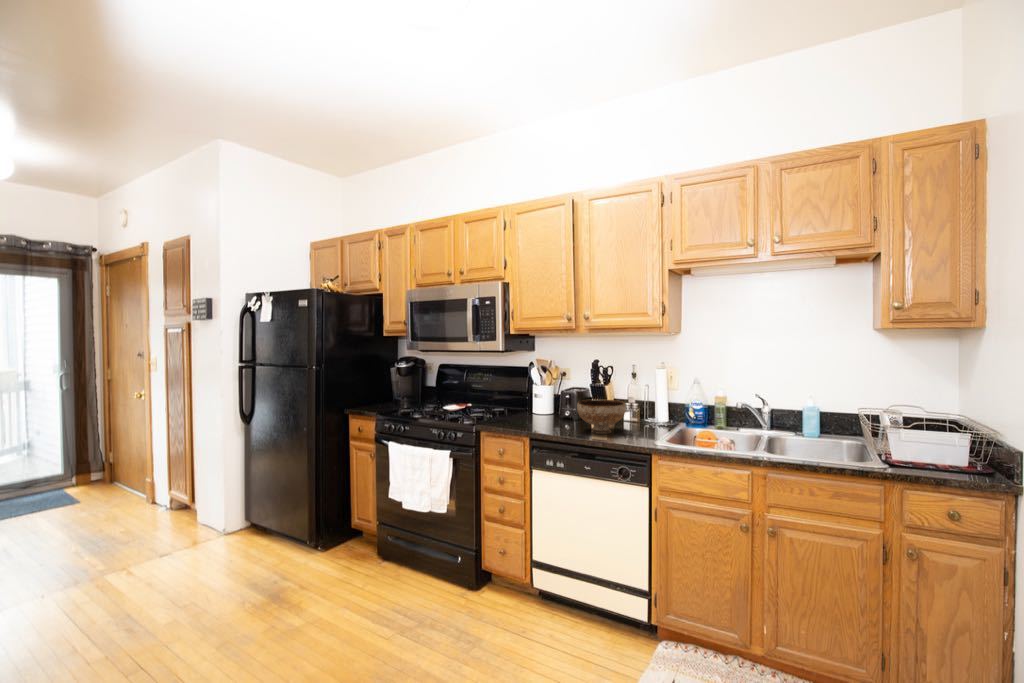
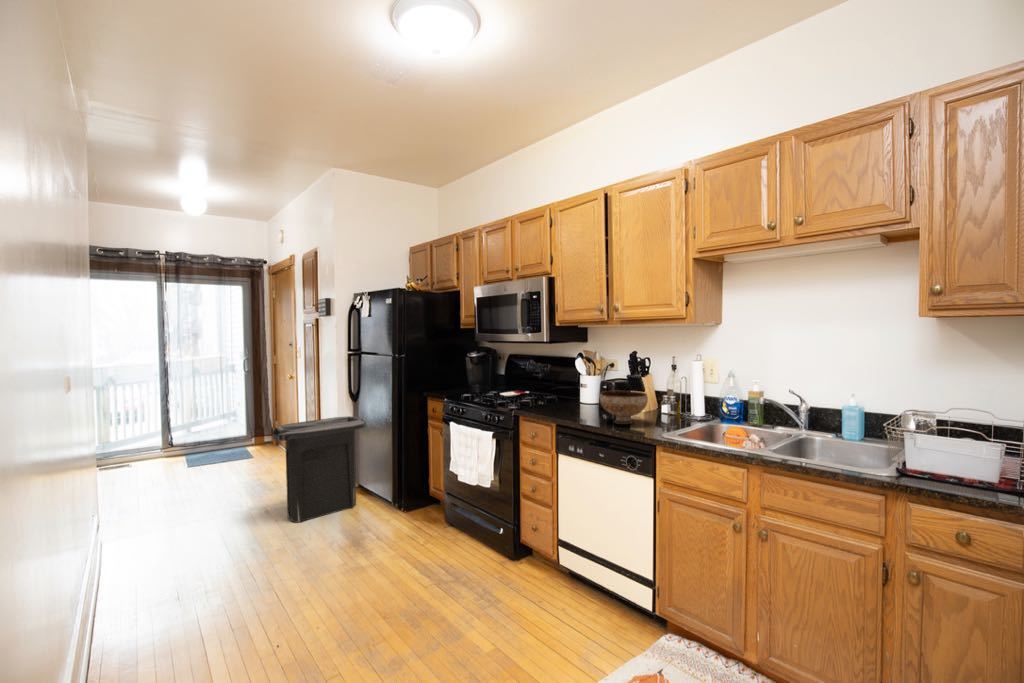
trash can: none [142,442,268,584] -> present [273,416,366,522]

